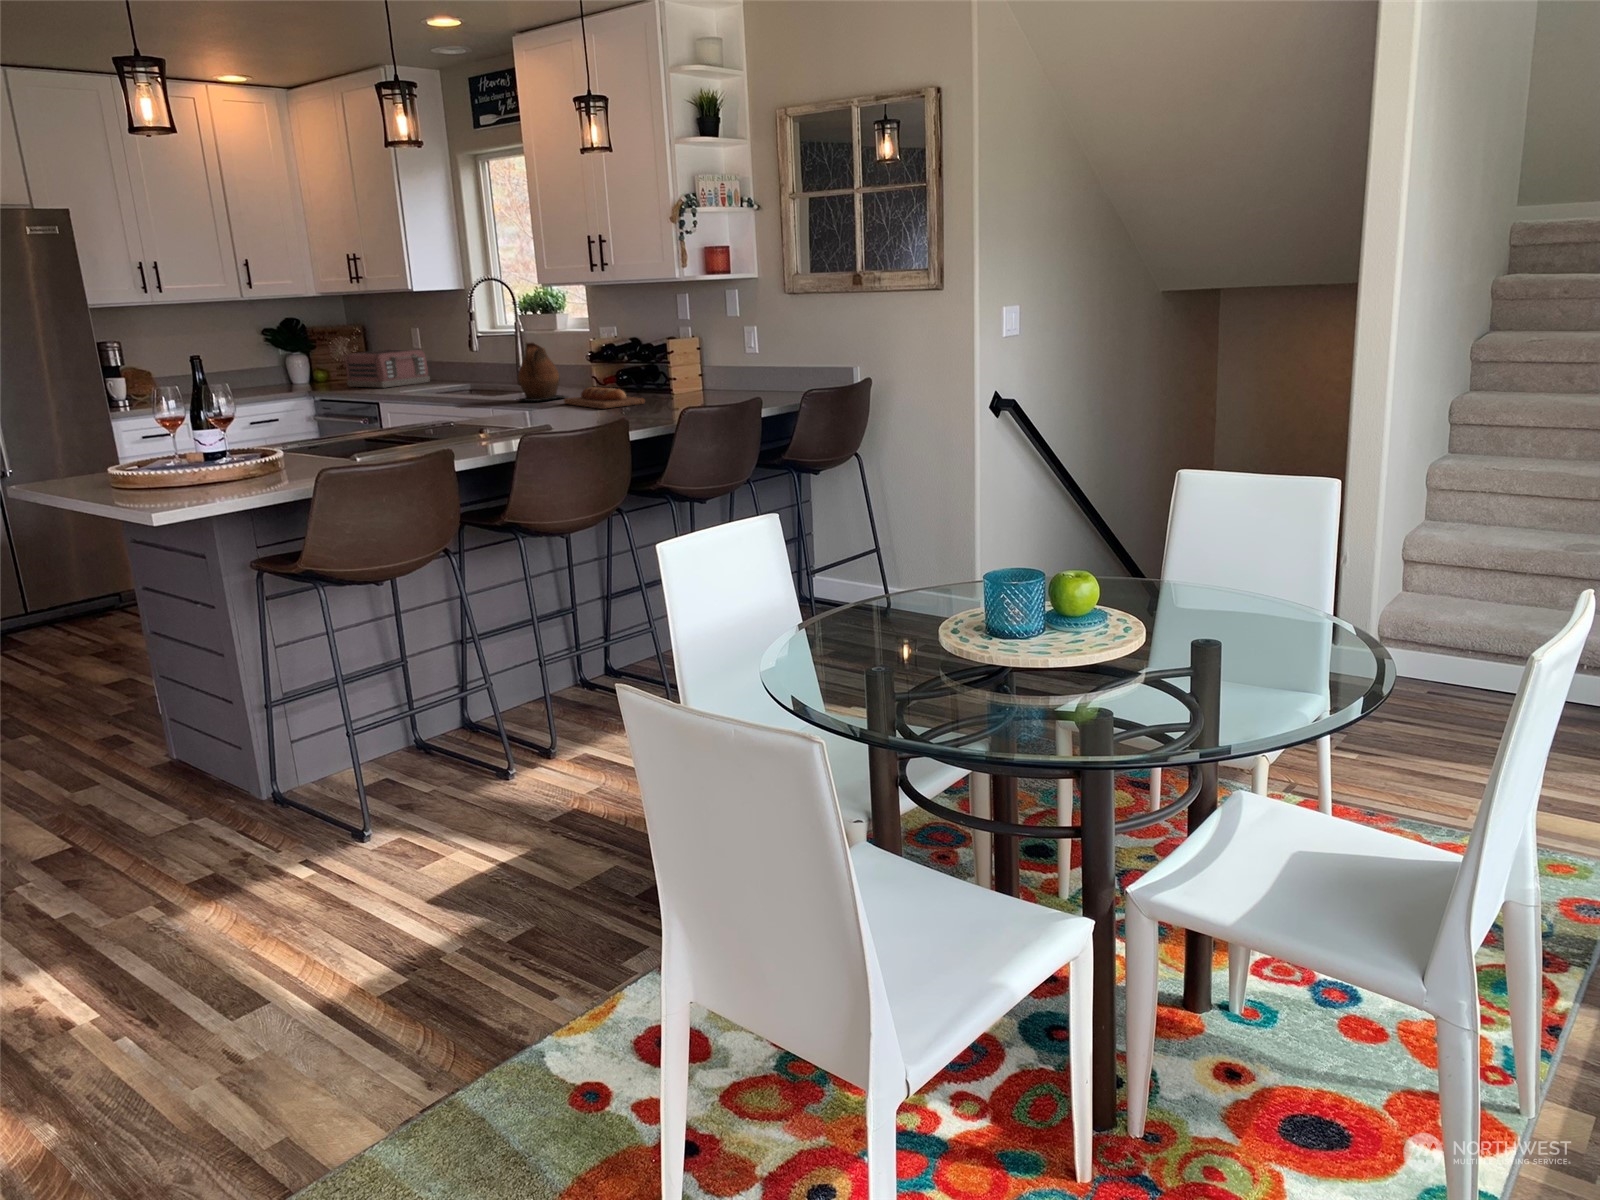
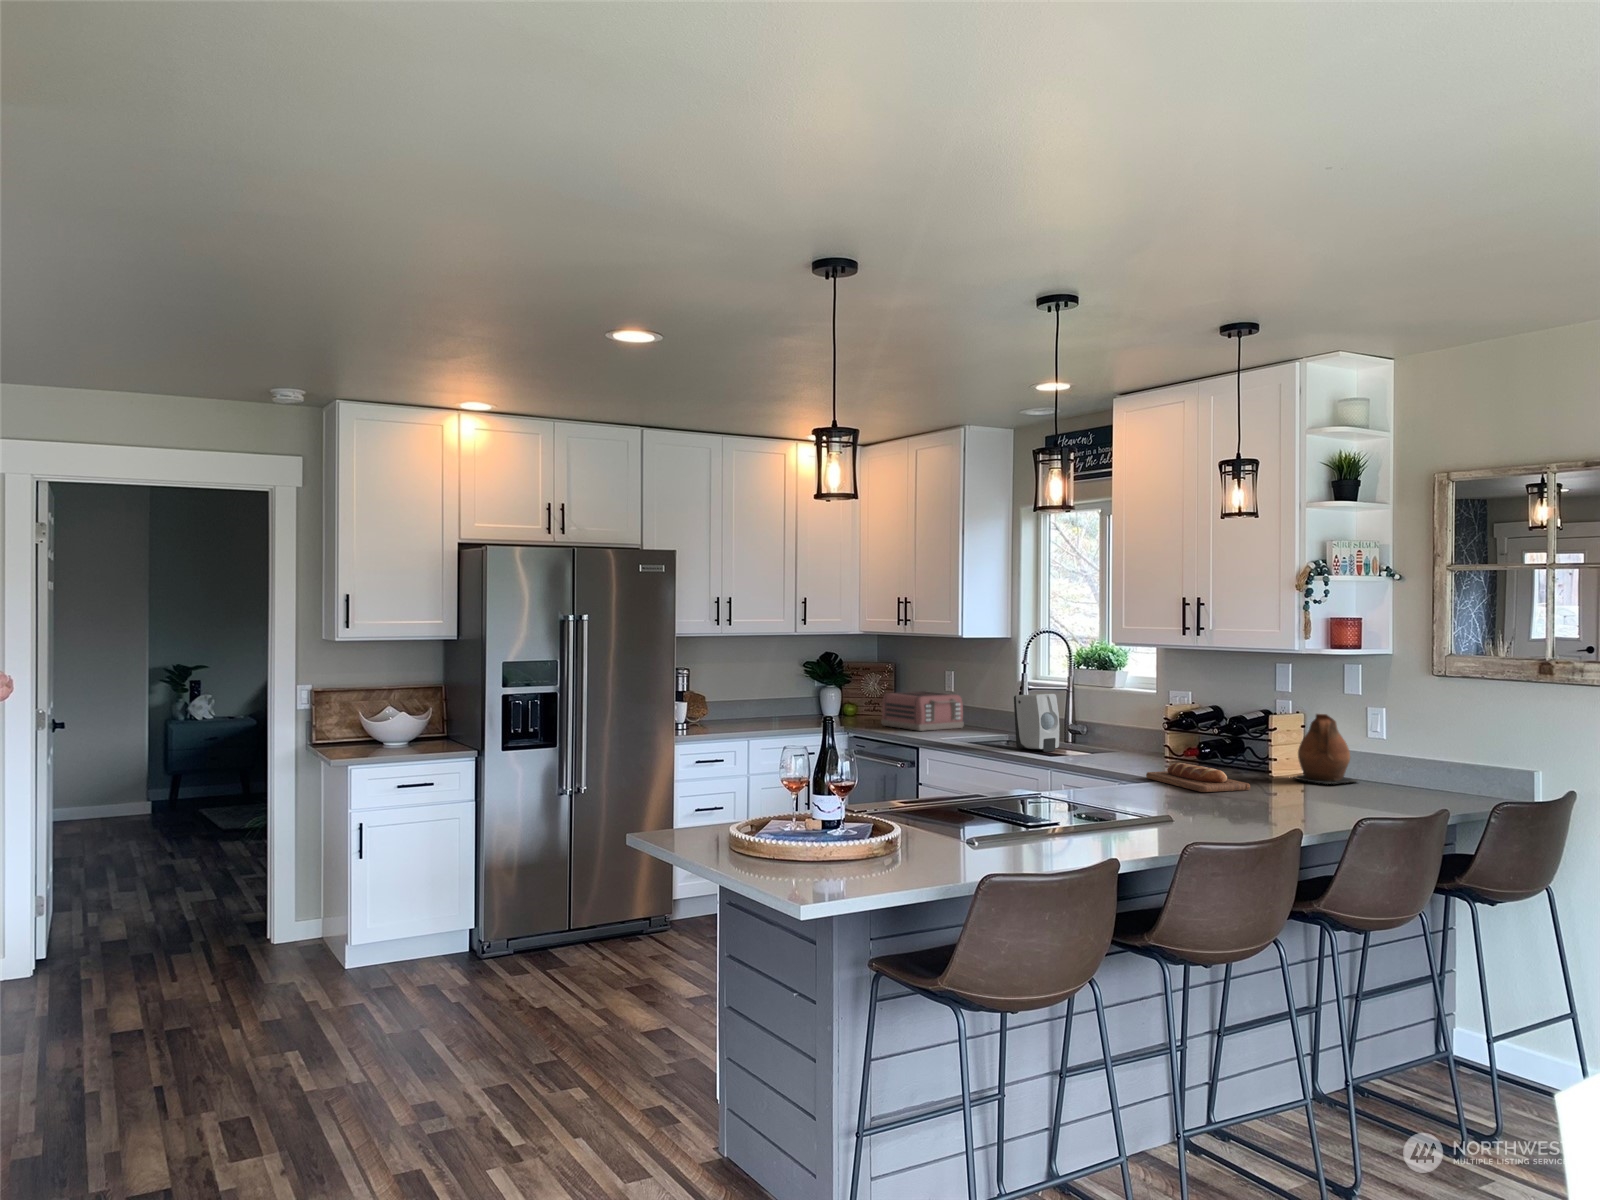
soap dispenser: none [458,338,505,393] -> present [1014,694,1059,752]
ceramic pitcher: present [518,343,565,401] -> present [1293,714,1358,784]

